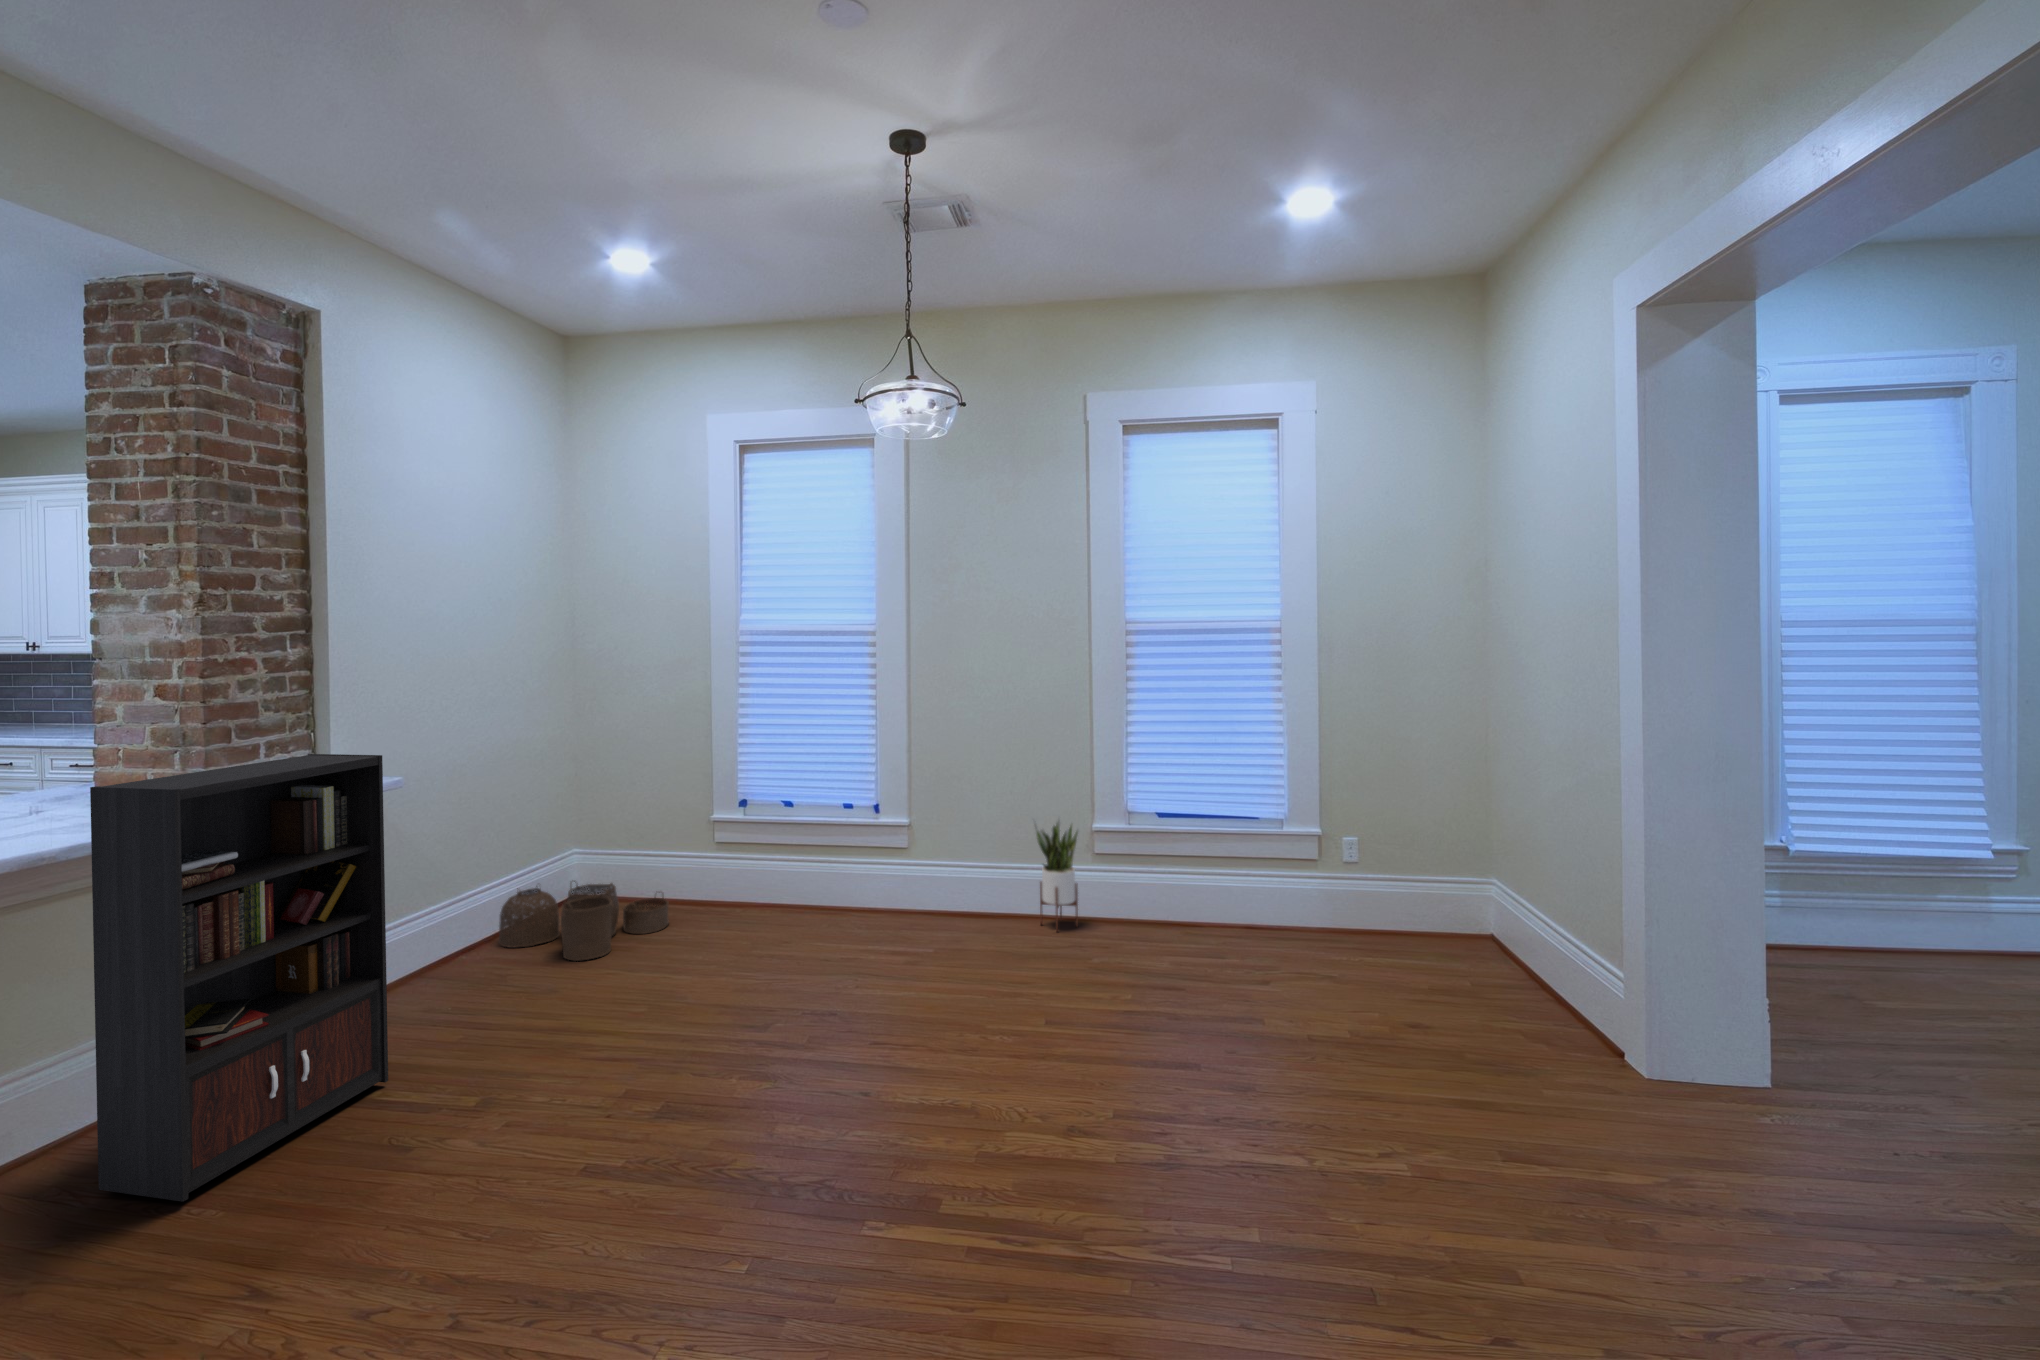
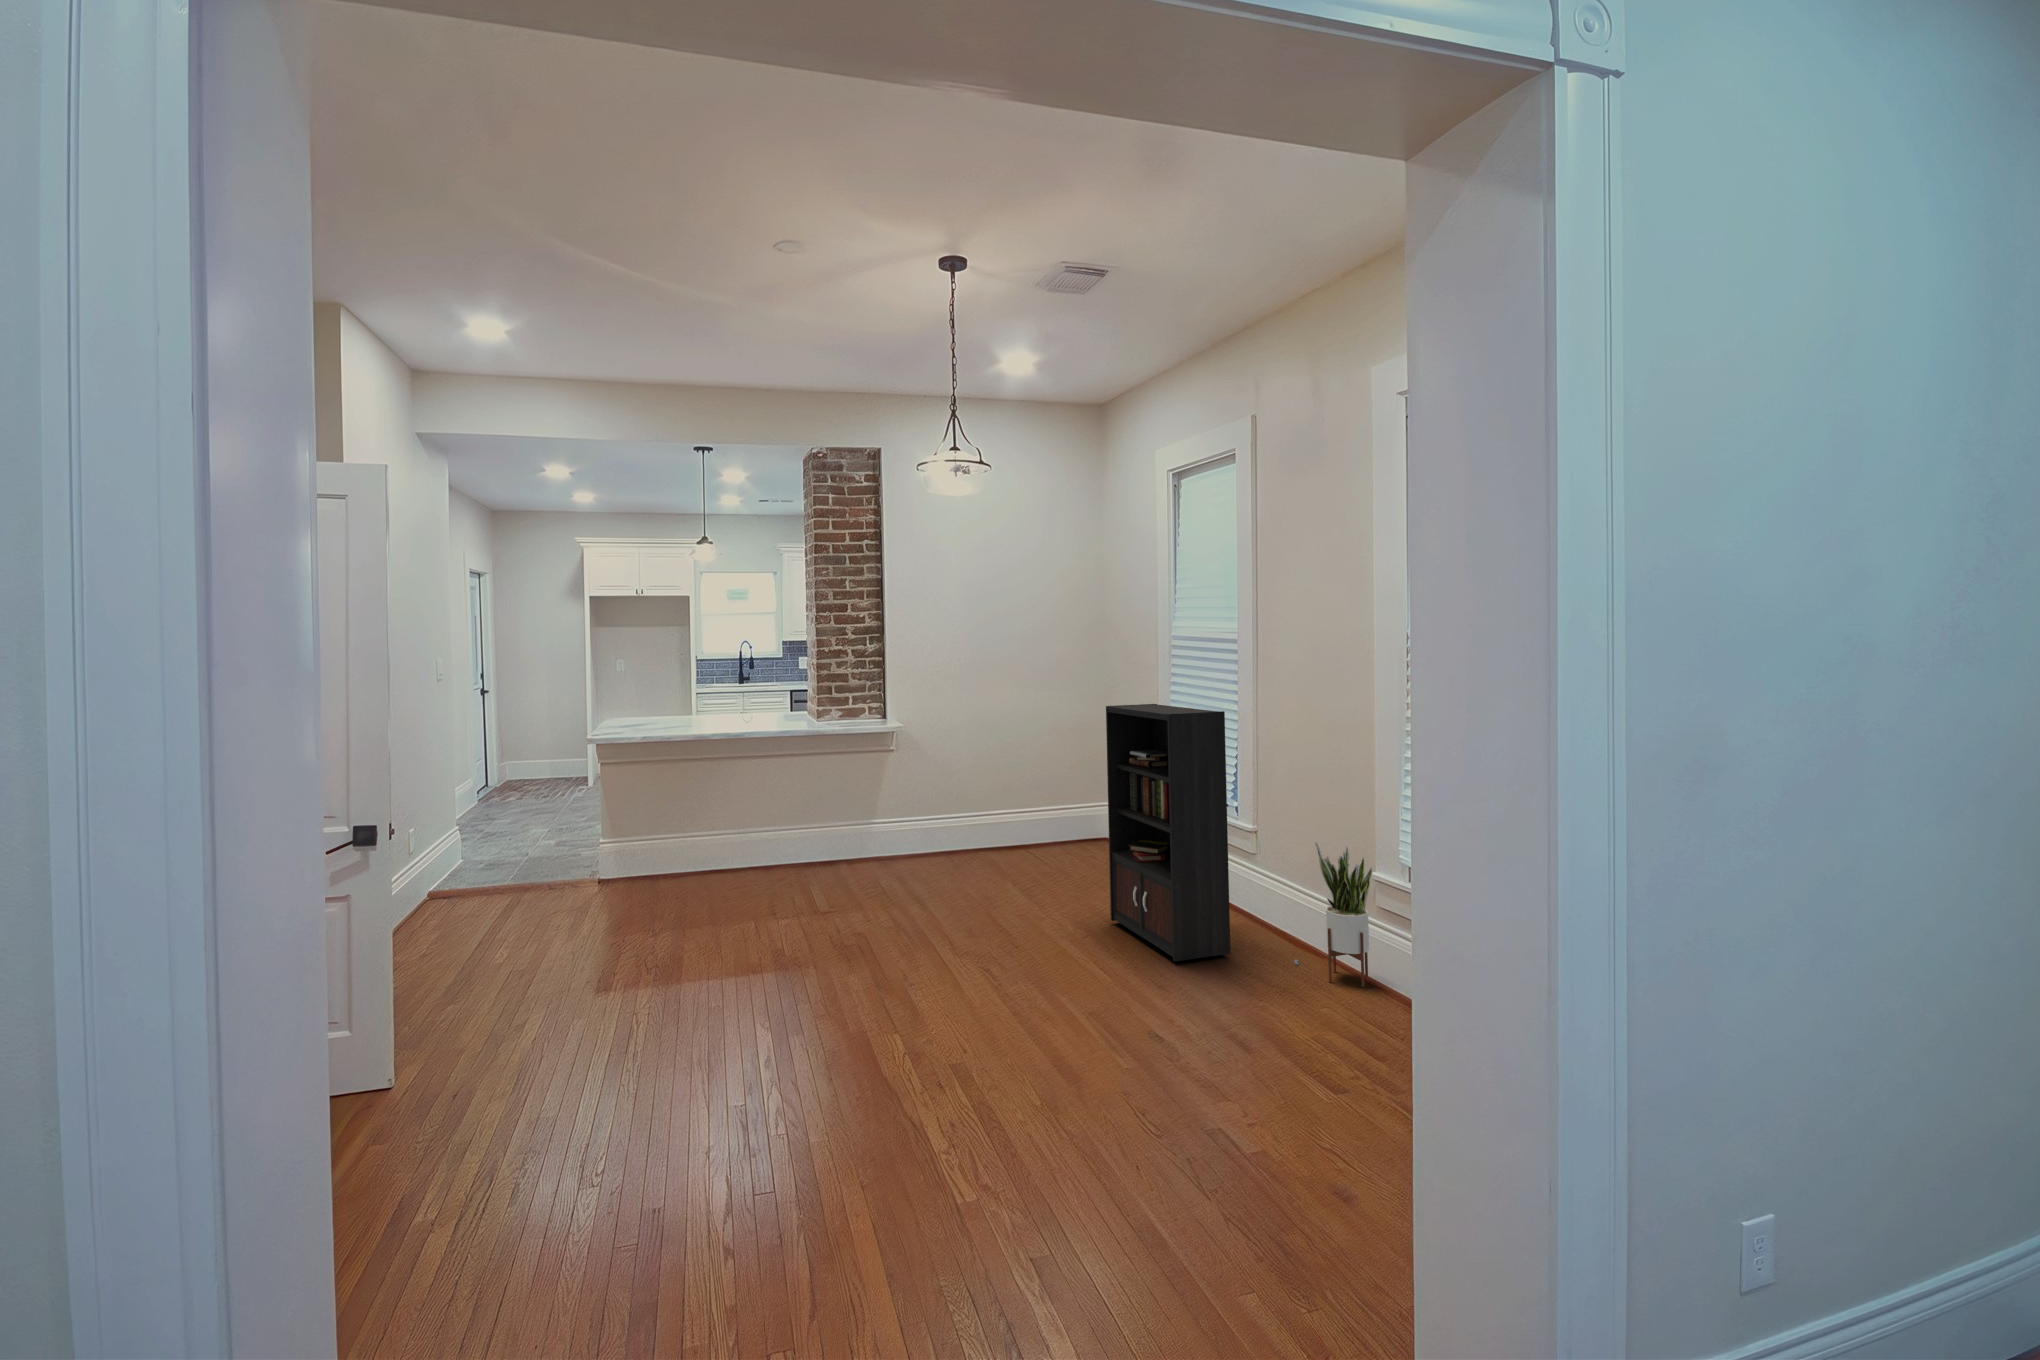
bookcase: present [90,754,388,1202] -> present [1106,704,1299,965]
woven basket: present [498,881,669,961] -> none [1004,819,1103,878]

